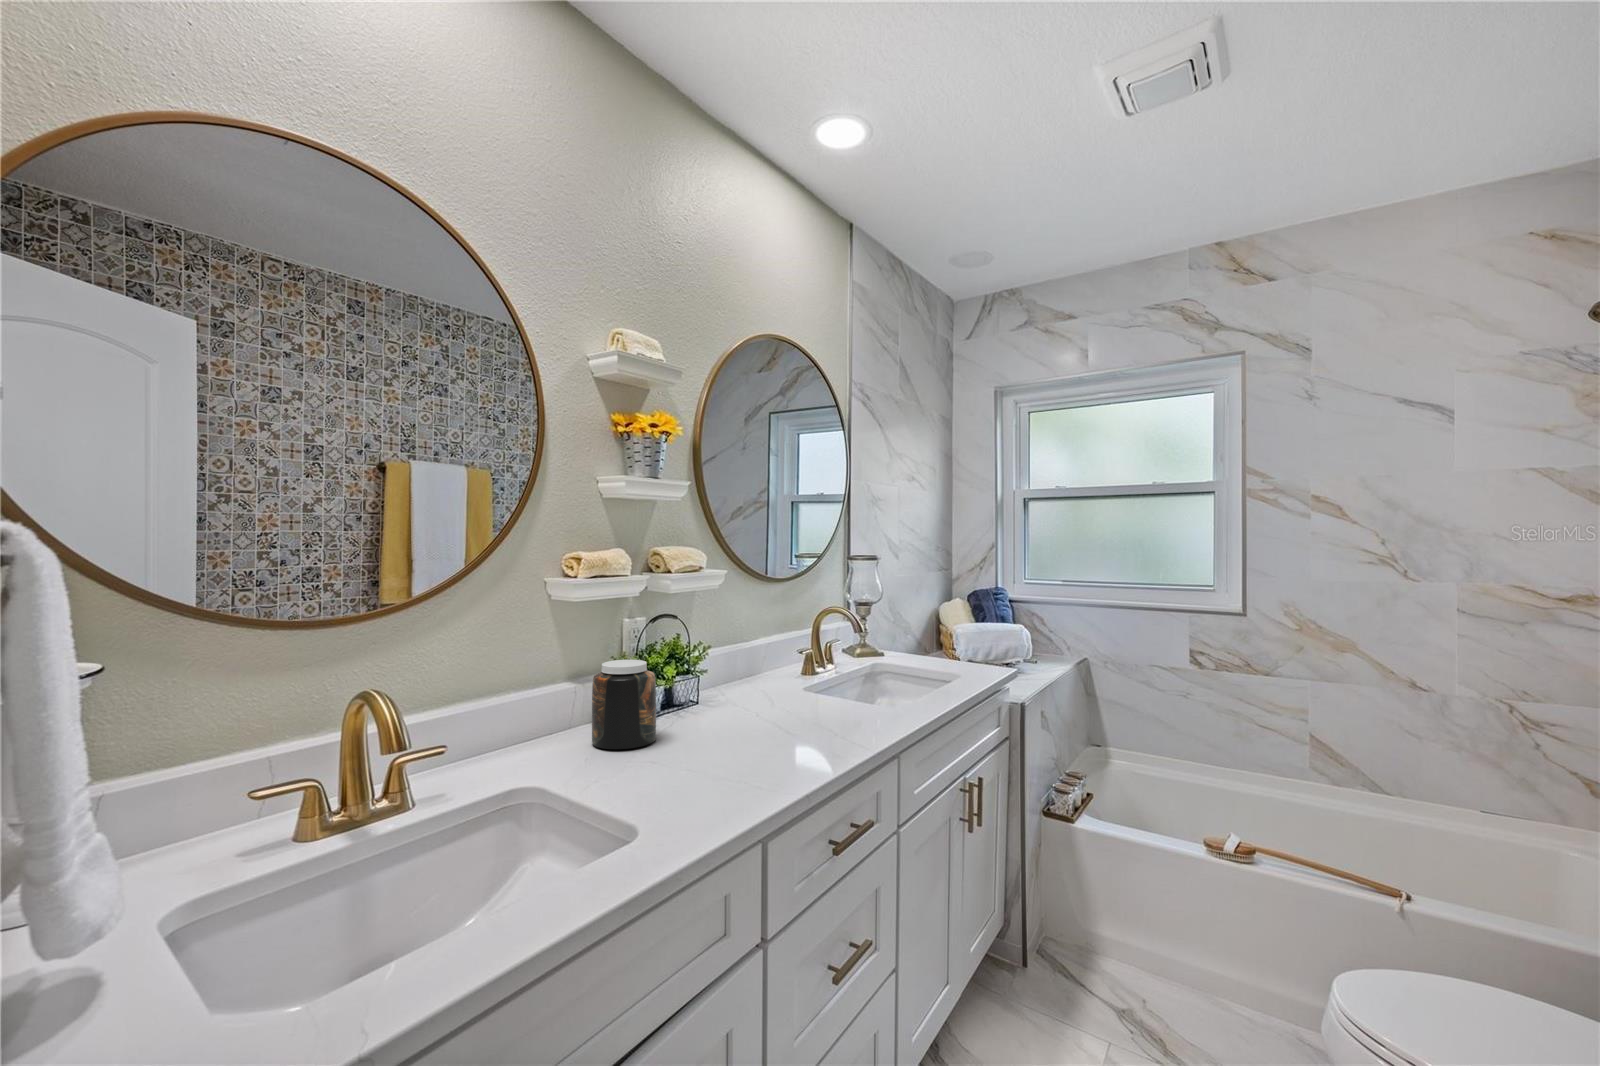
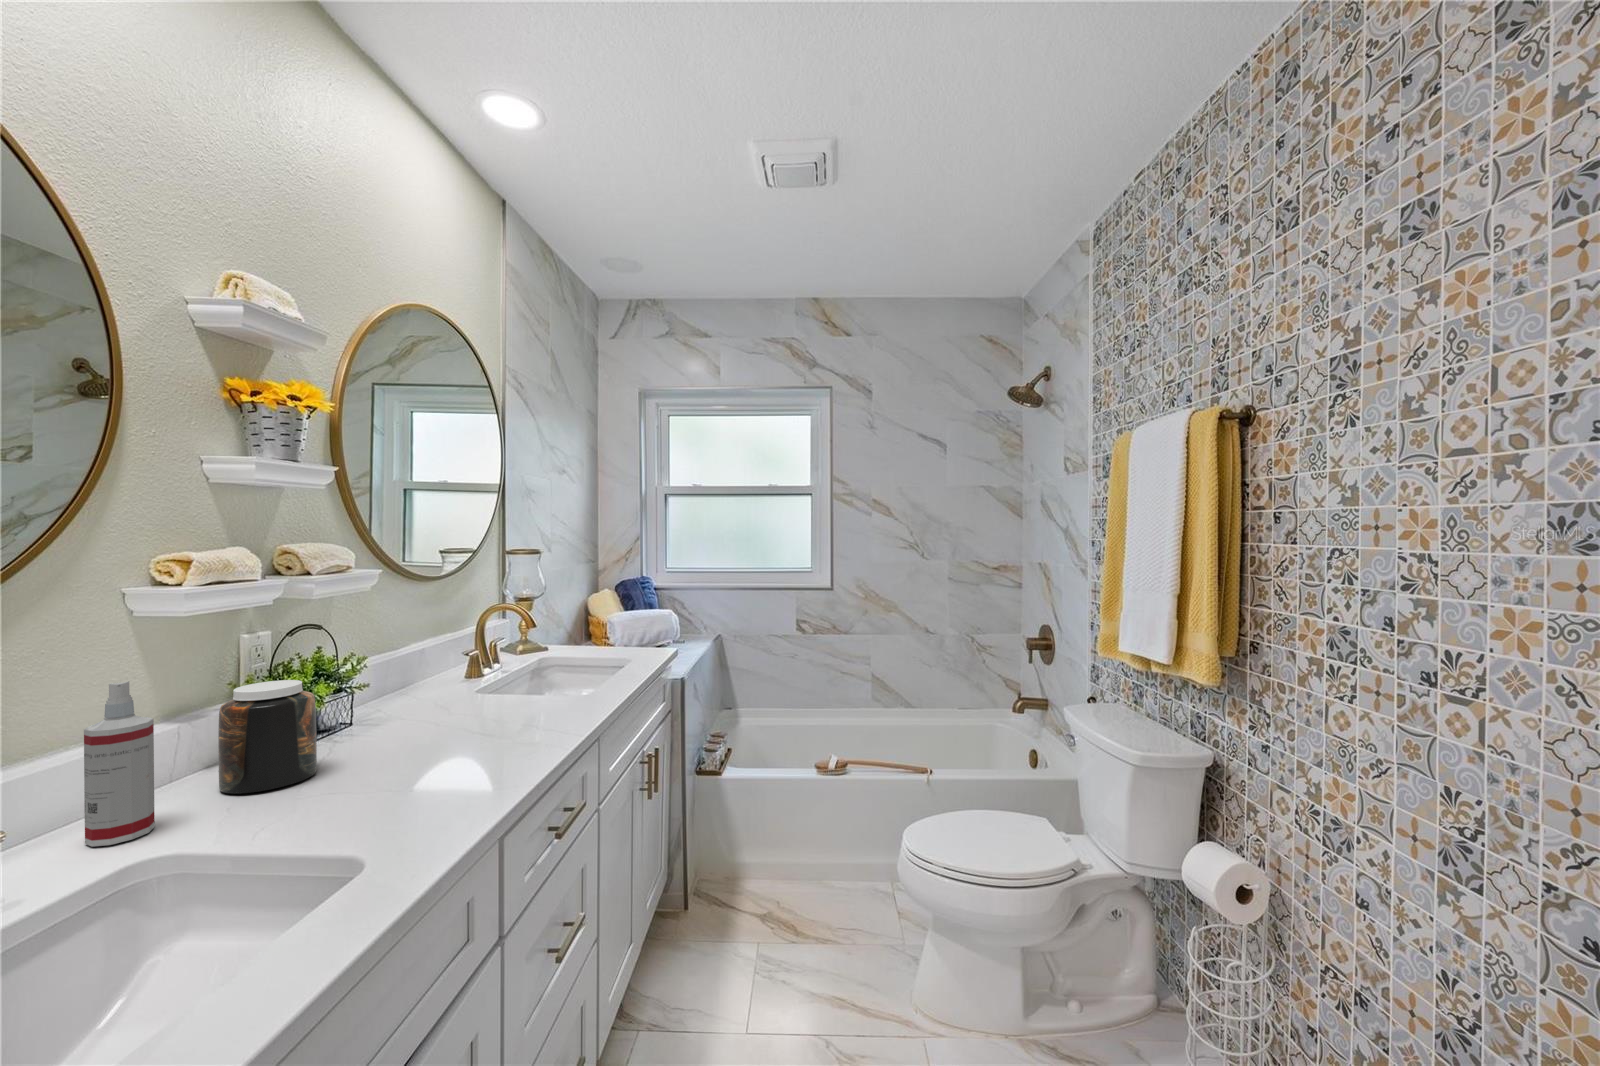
spray bottle: none [506,649,545,770] -> present [84,681,155,847]

